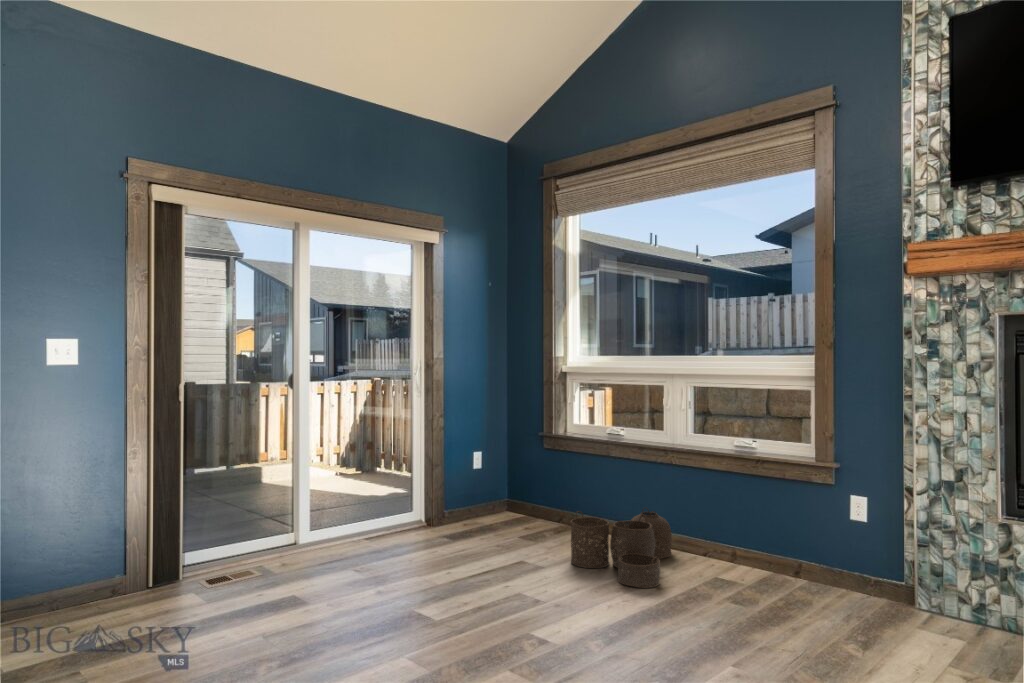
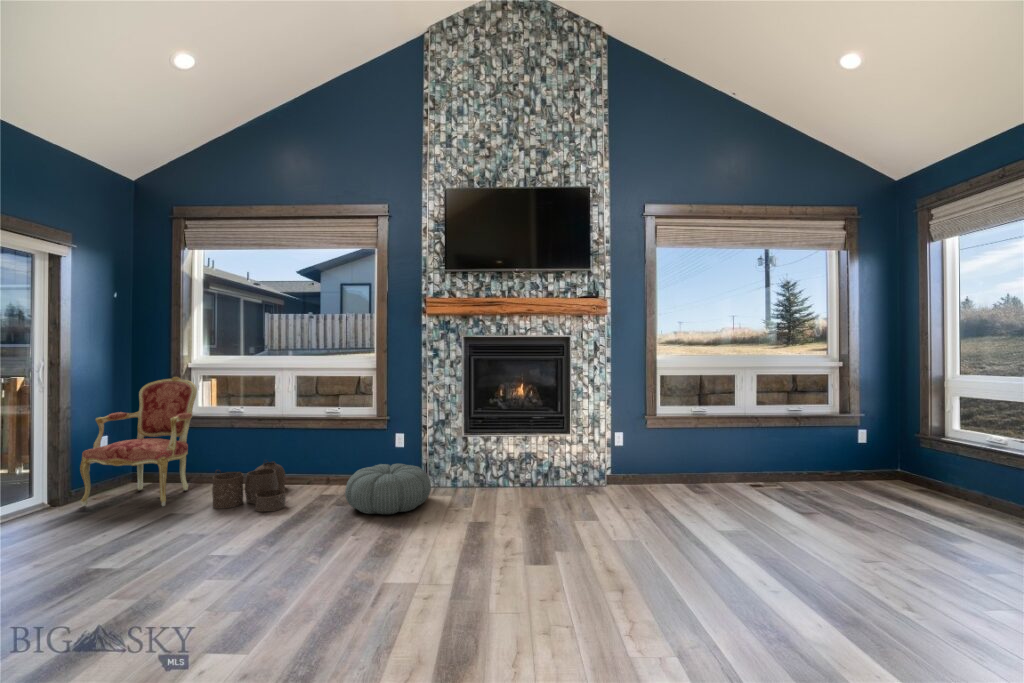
armchair: none [450,382,567,548] -> present [80,377,197,506]
pouf: none [745,548,916,650] -> present [345,463,431,514]

